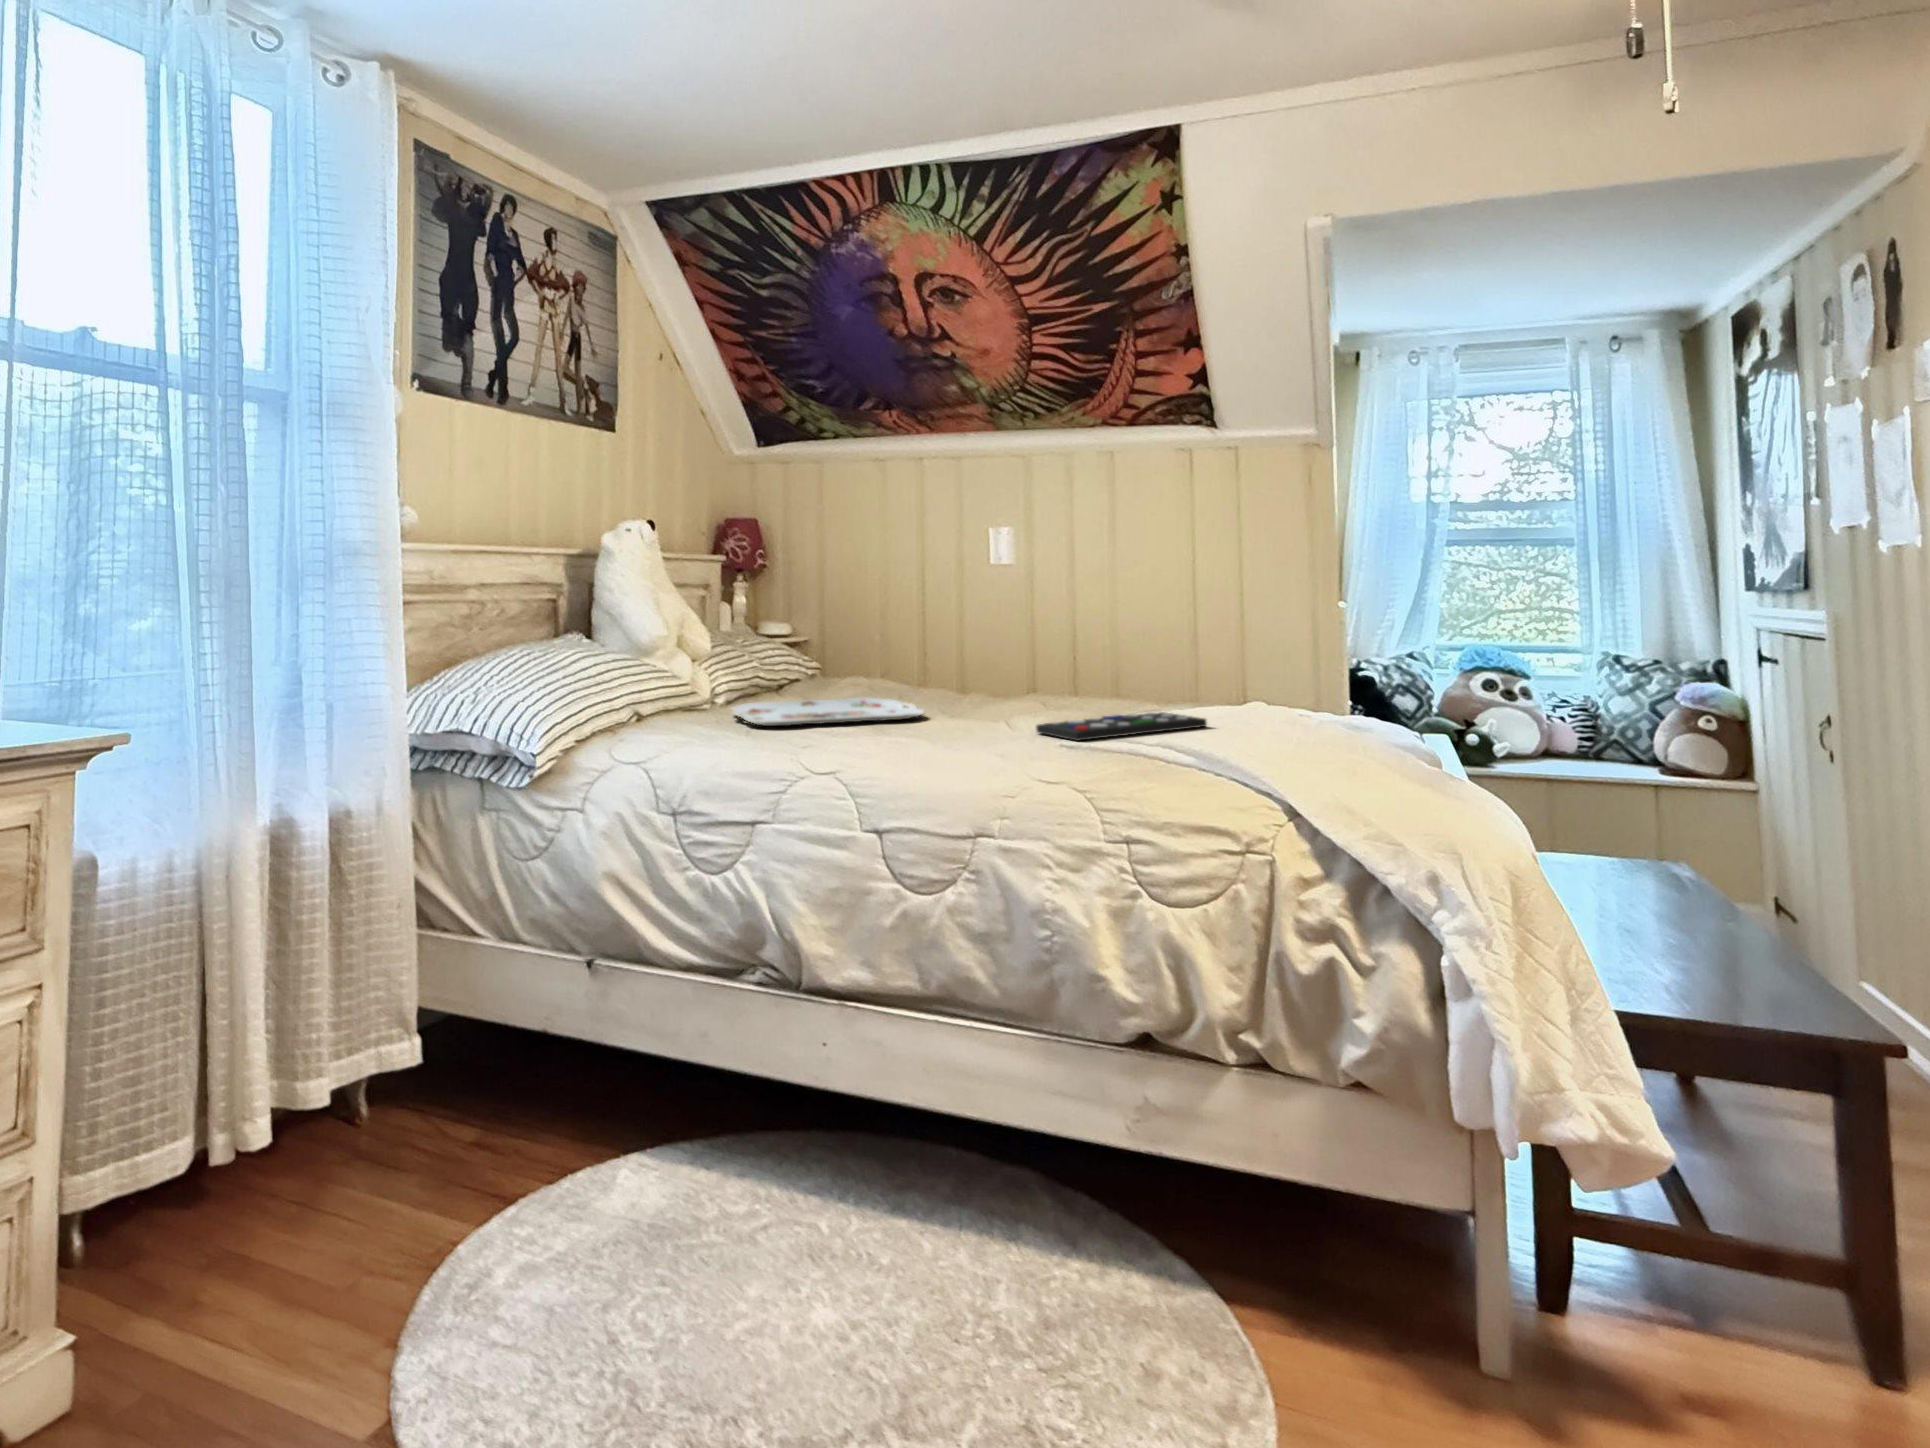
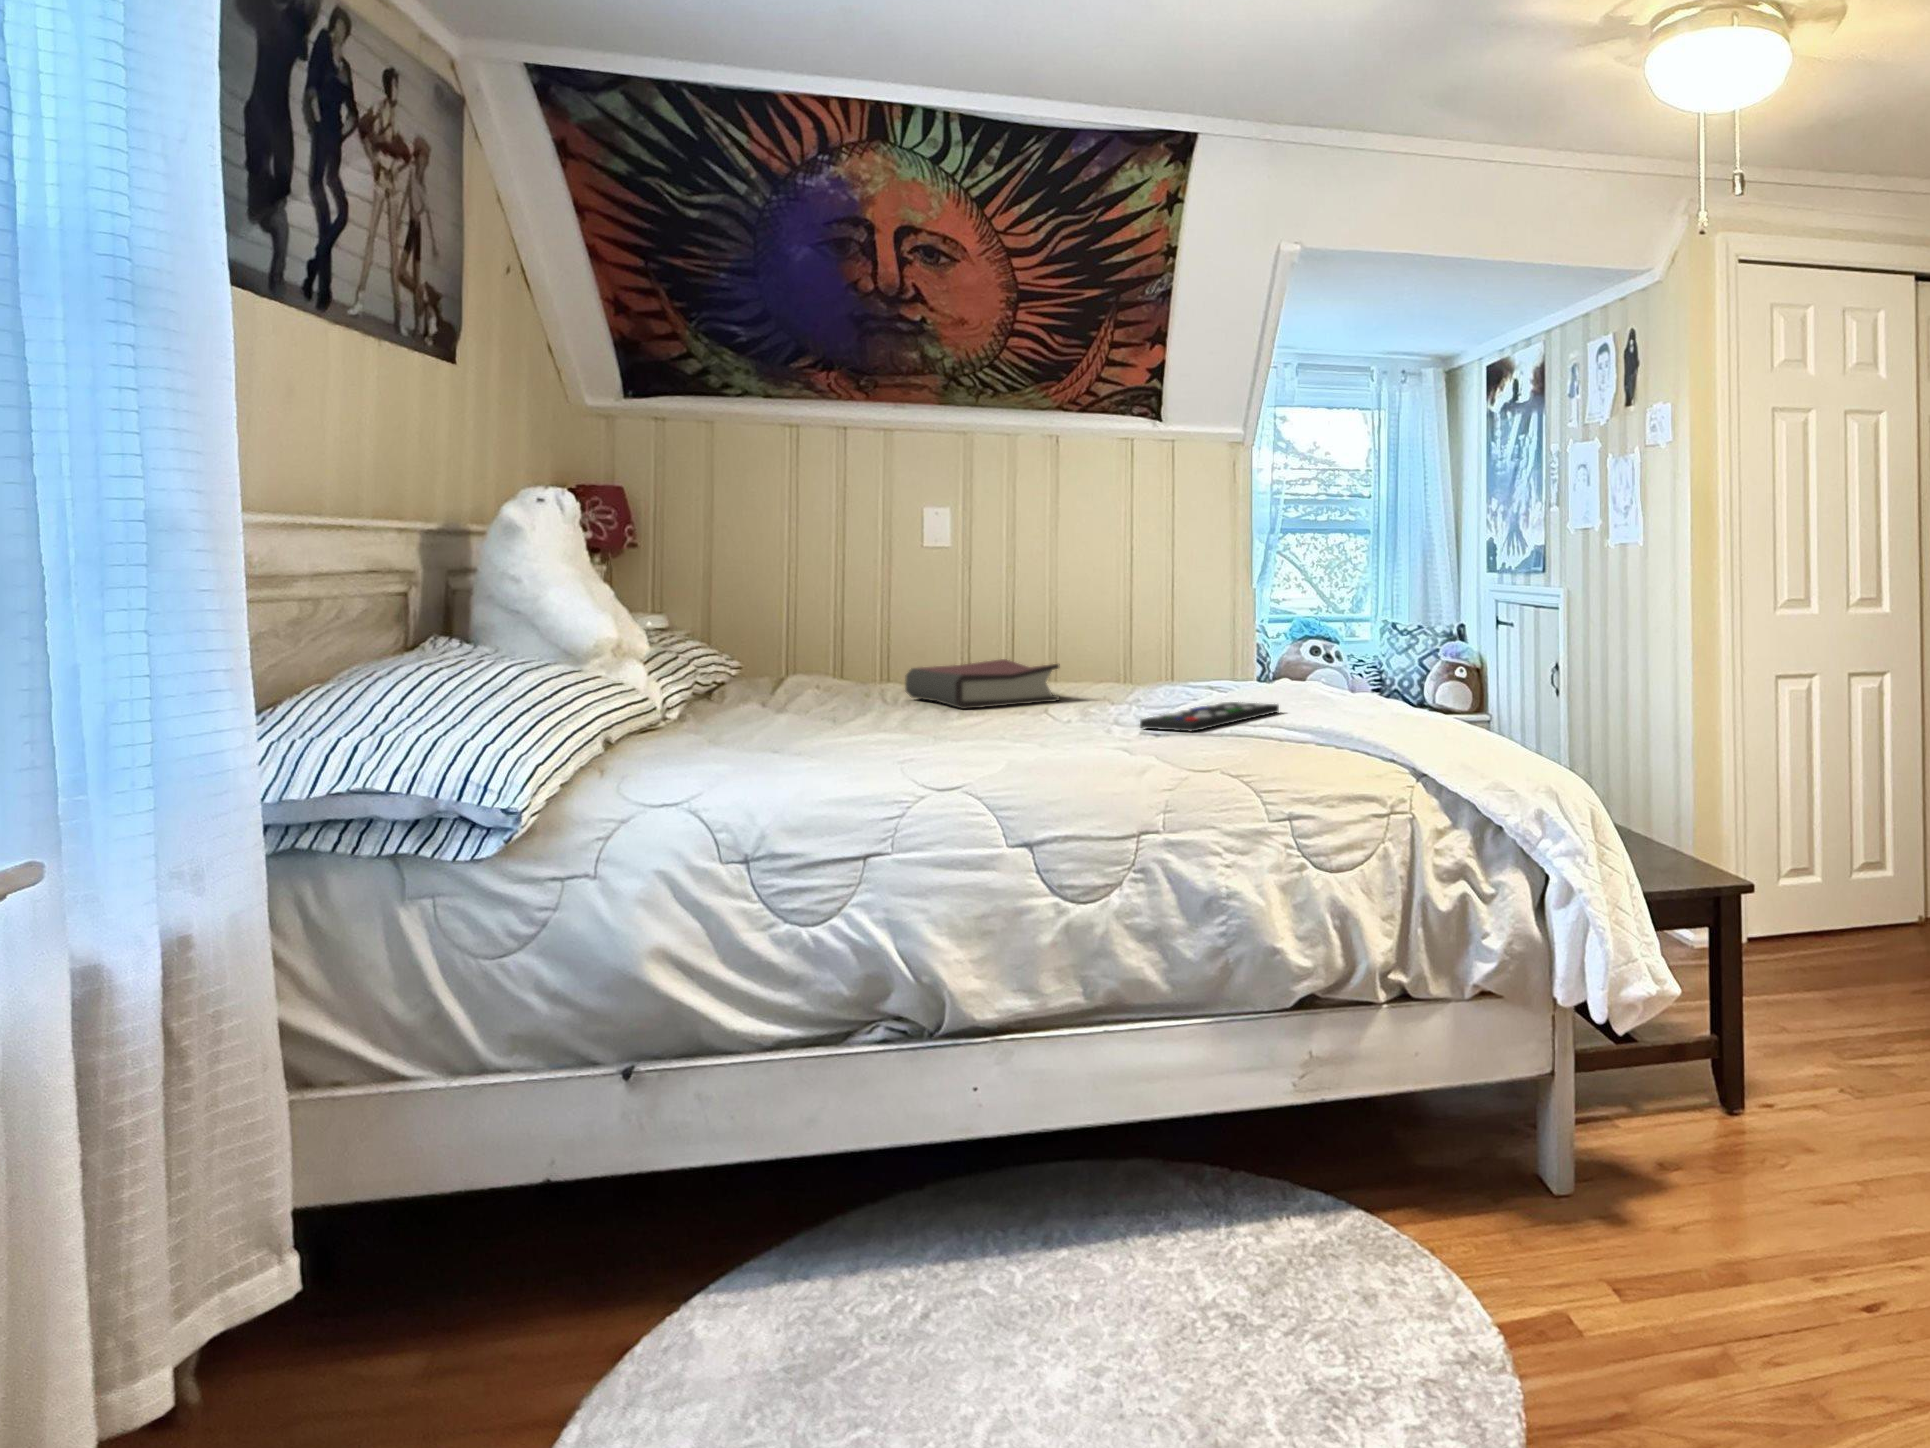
hardback book: none [914,657,1031,702] -> present [905,659,1060,709]
serving tray: present [731,698,924,726] -> none [733,709,989,745]

